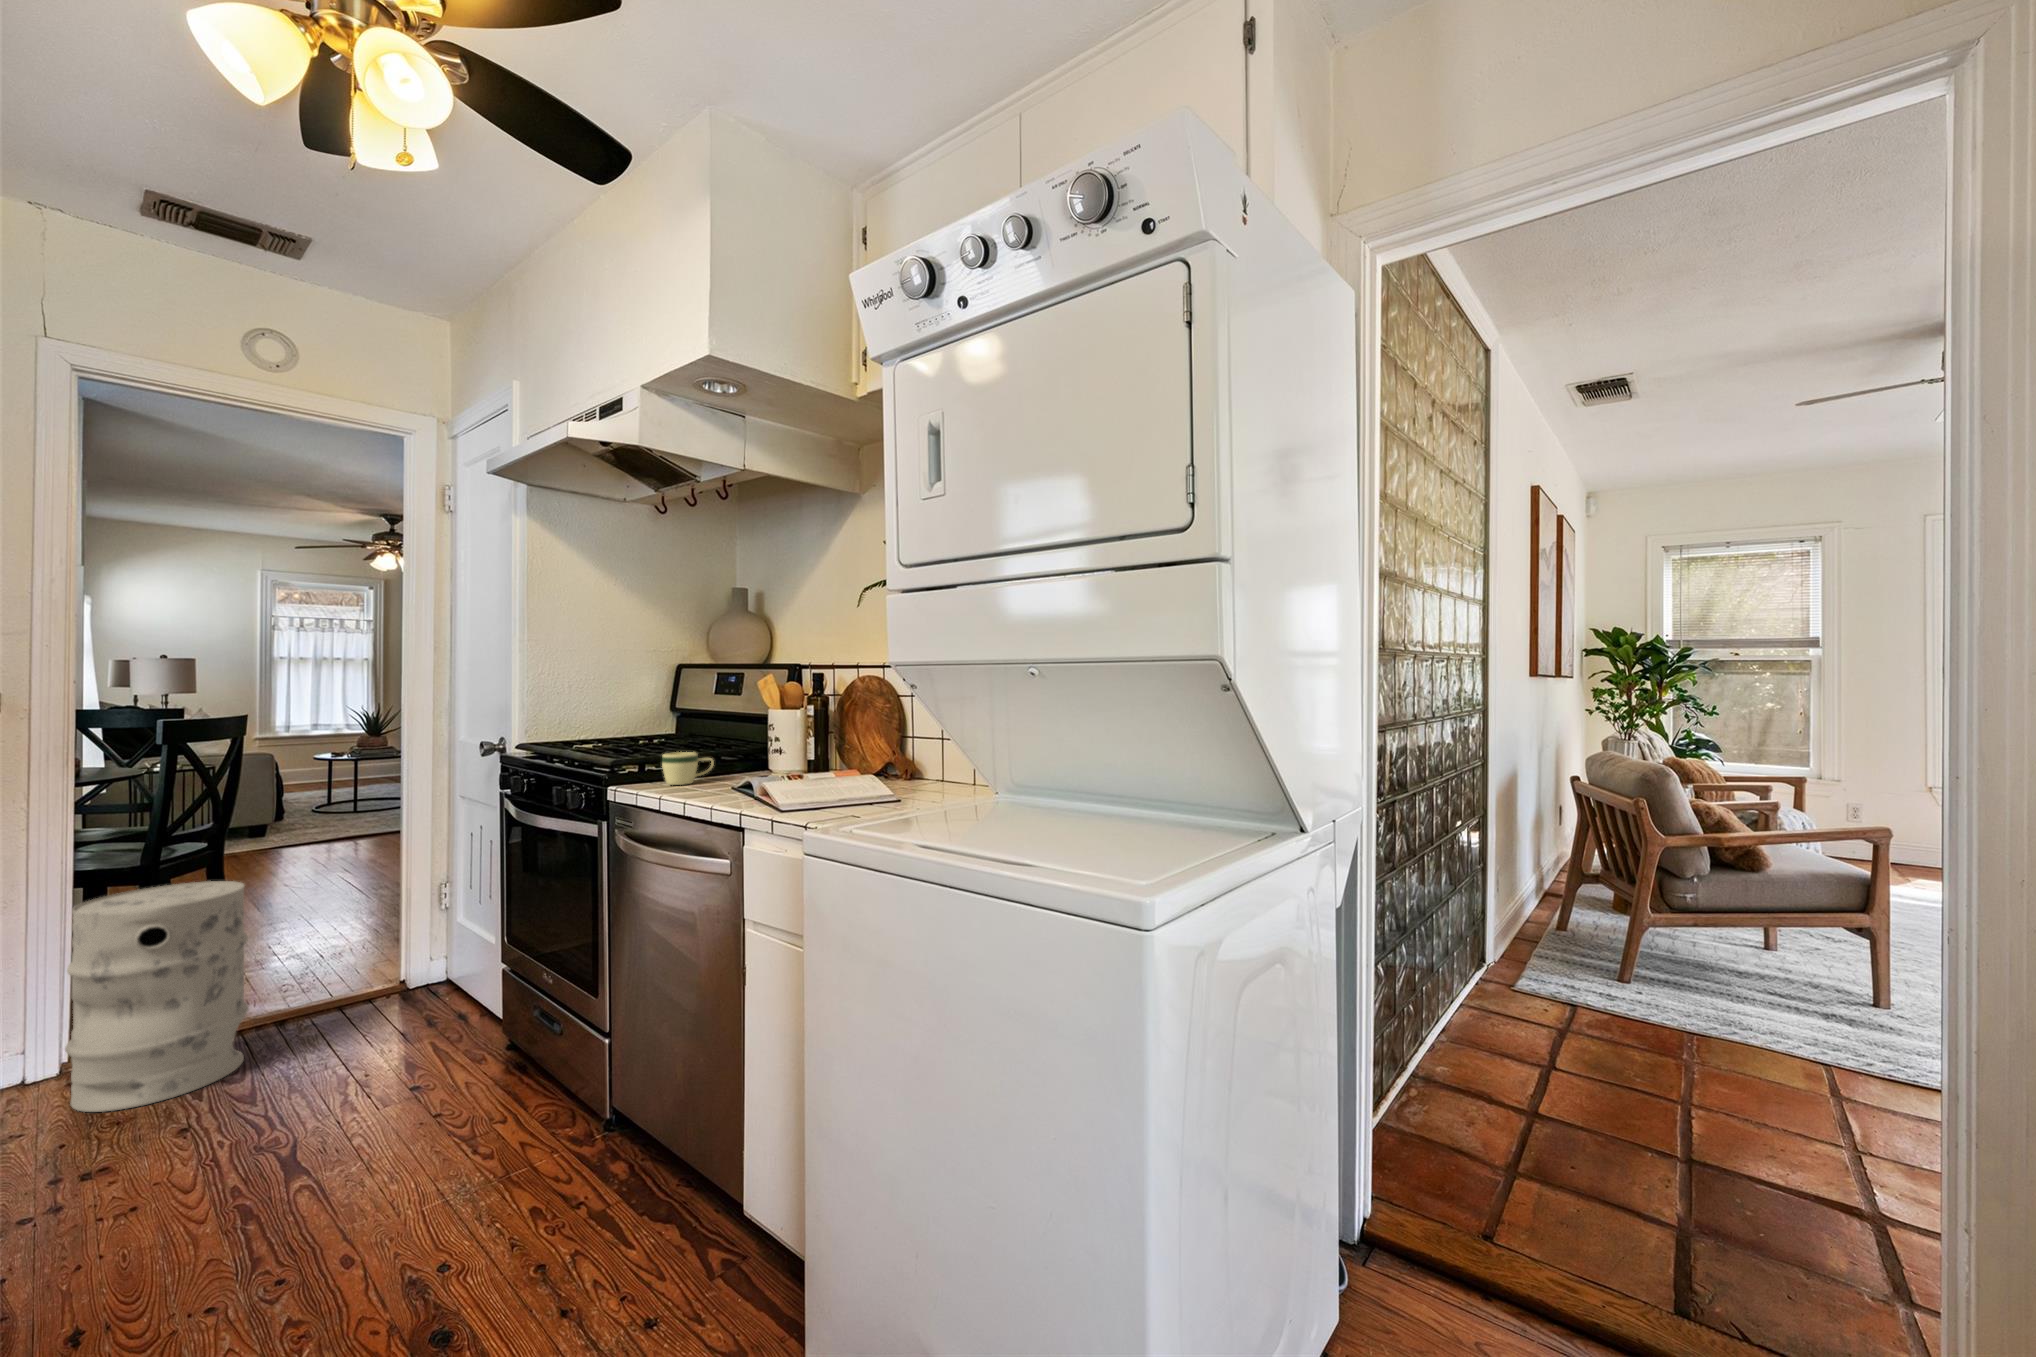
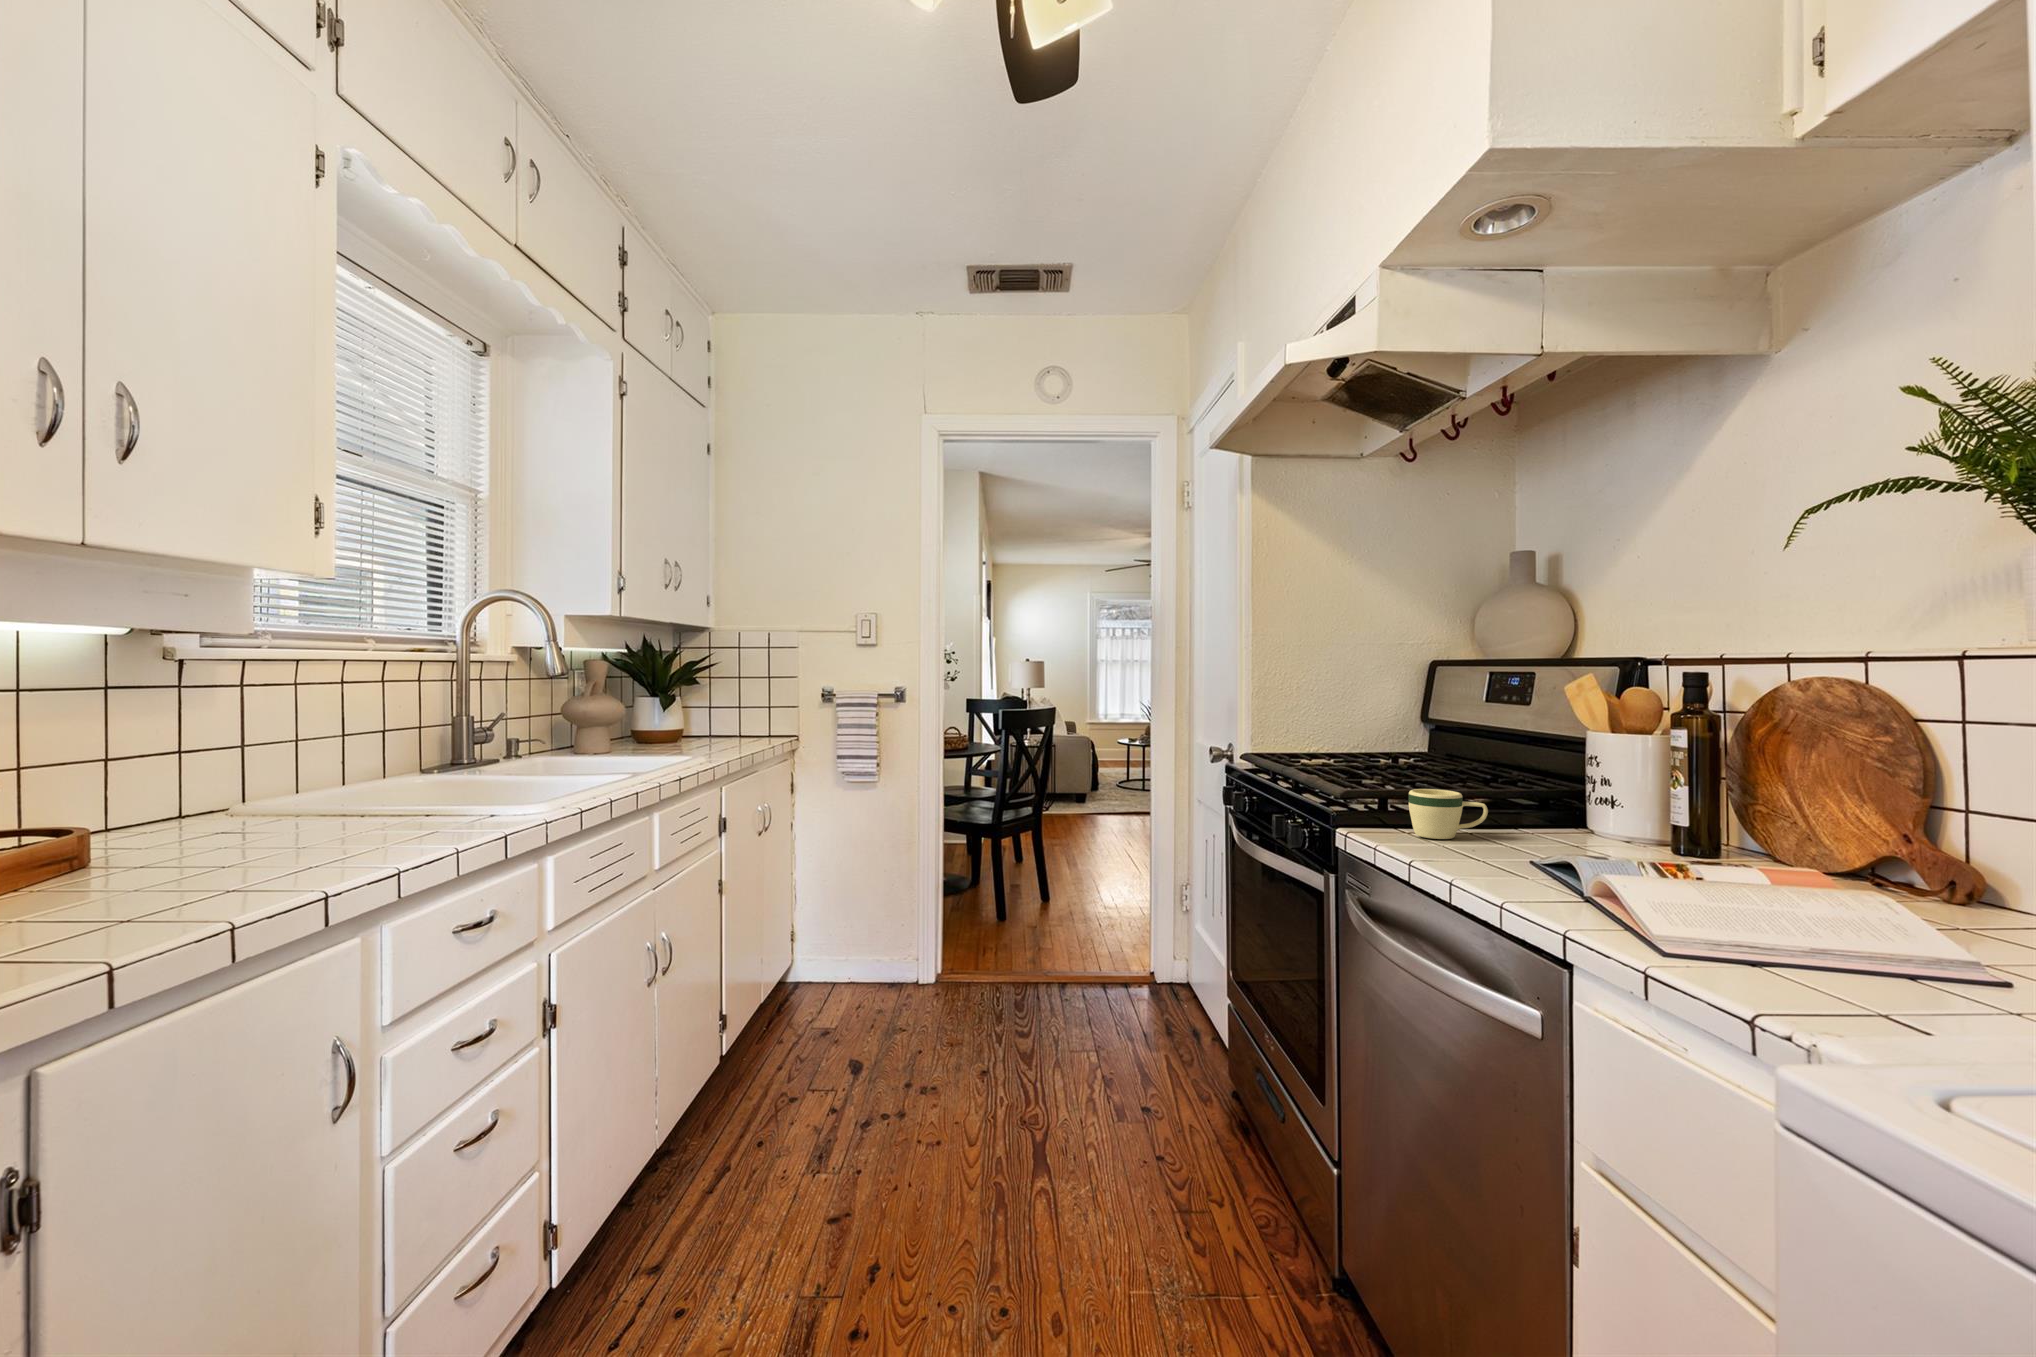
trash can: present [65,881,249,1112] -> none [931,850,1036,1039]

